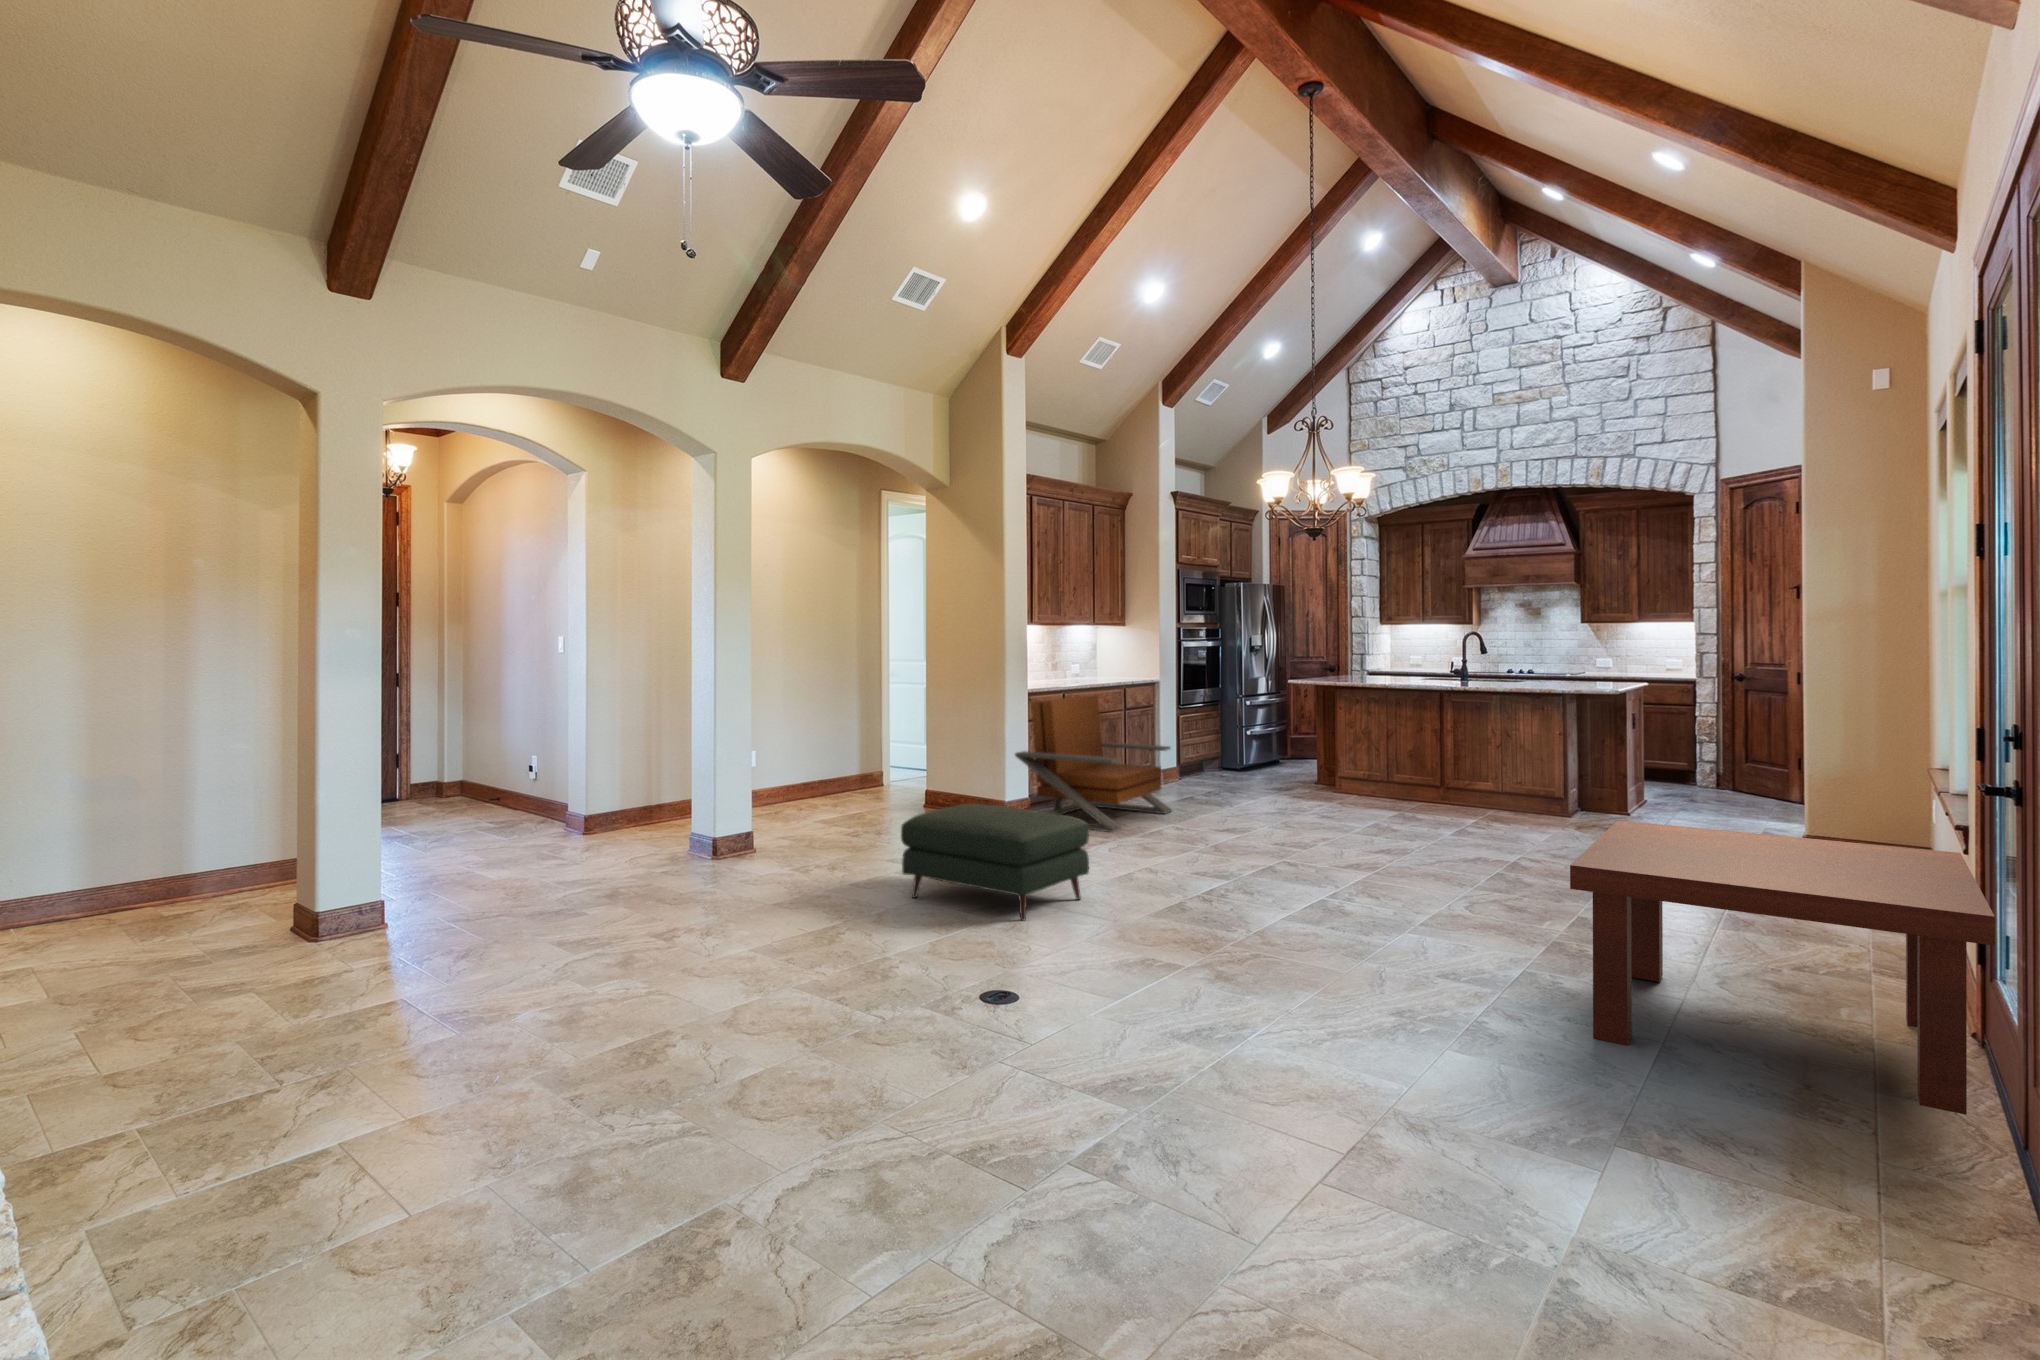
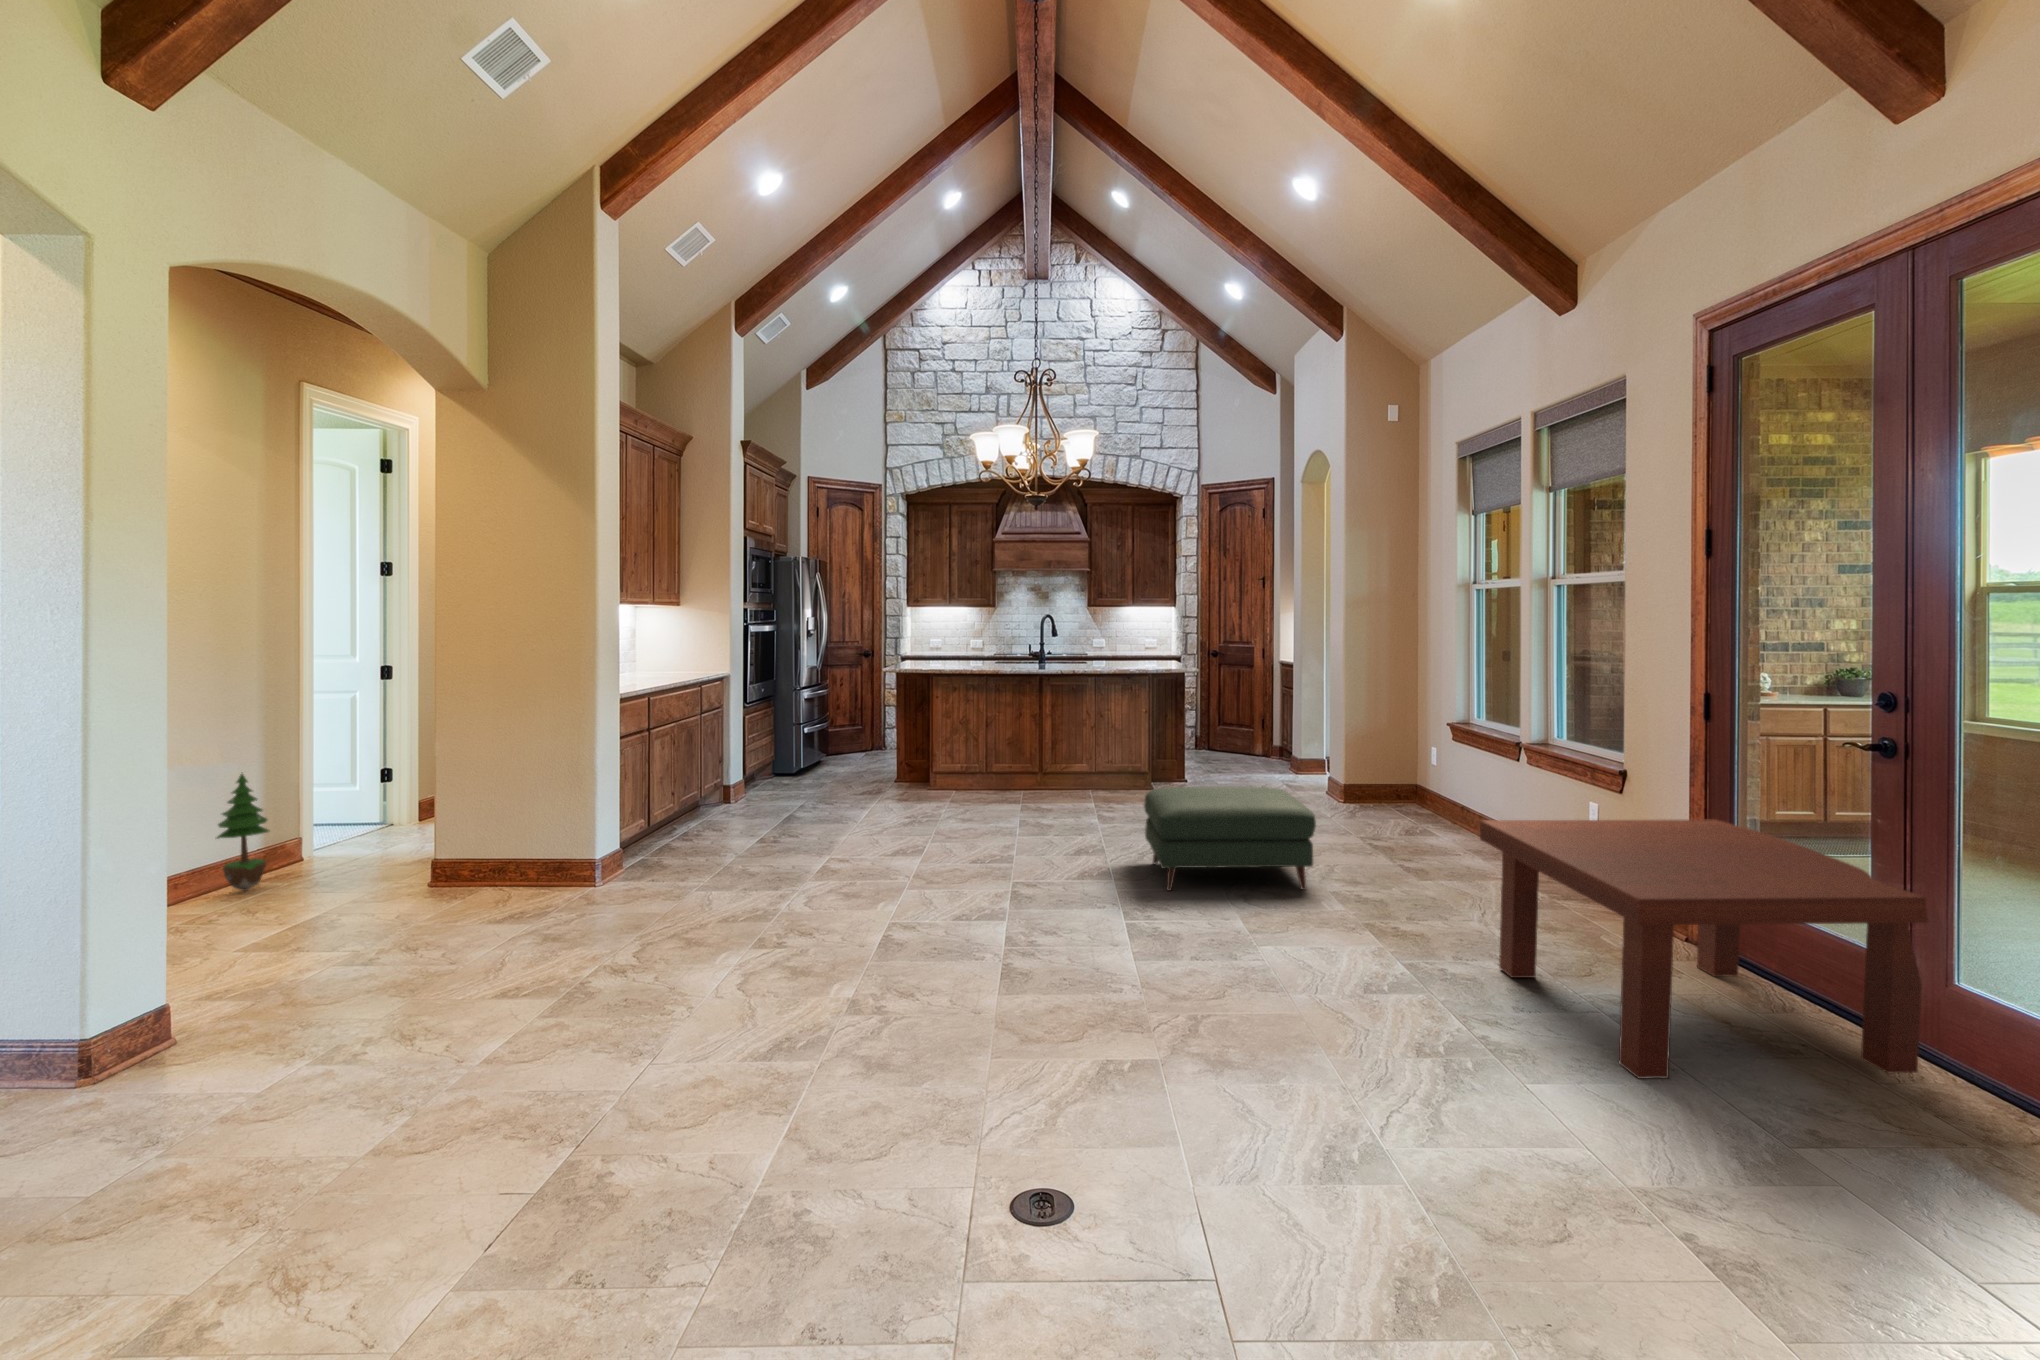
lounge chair: present [1015,695,1171,832] -> none [616,698,803,888]
potted tree: none [826,726,851,798] -> present [217,774,269,891]
ottoman: present [901,804,1089,921] -> present [1144,787,1316,891]

